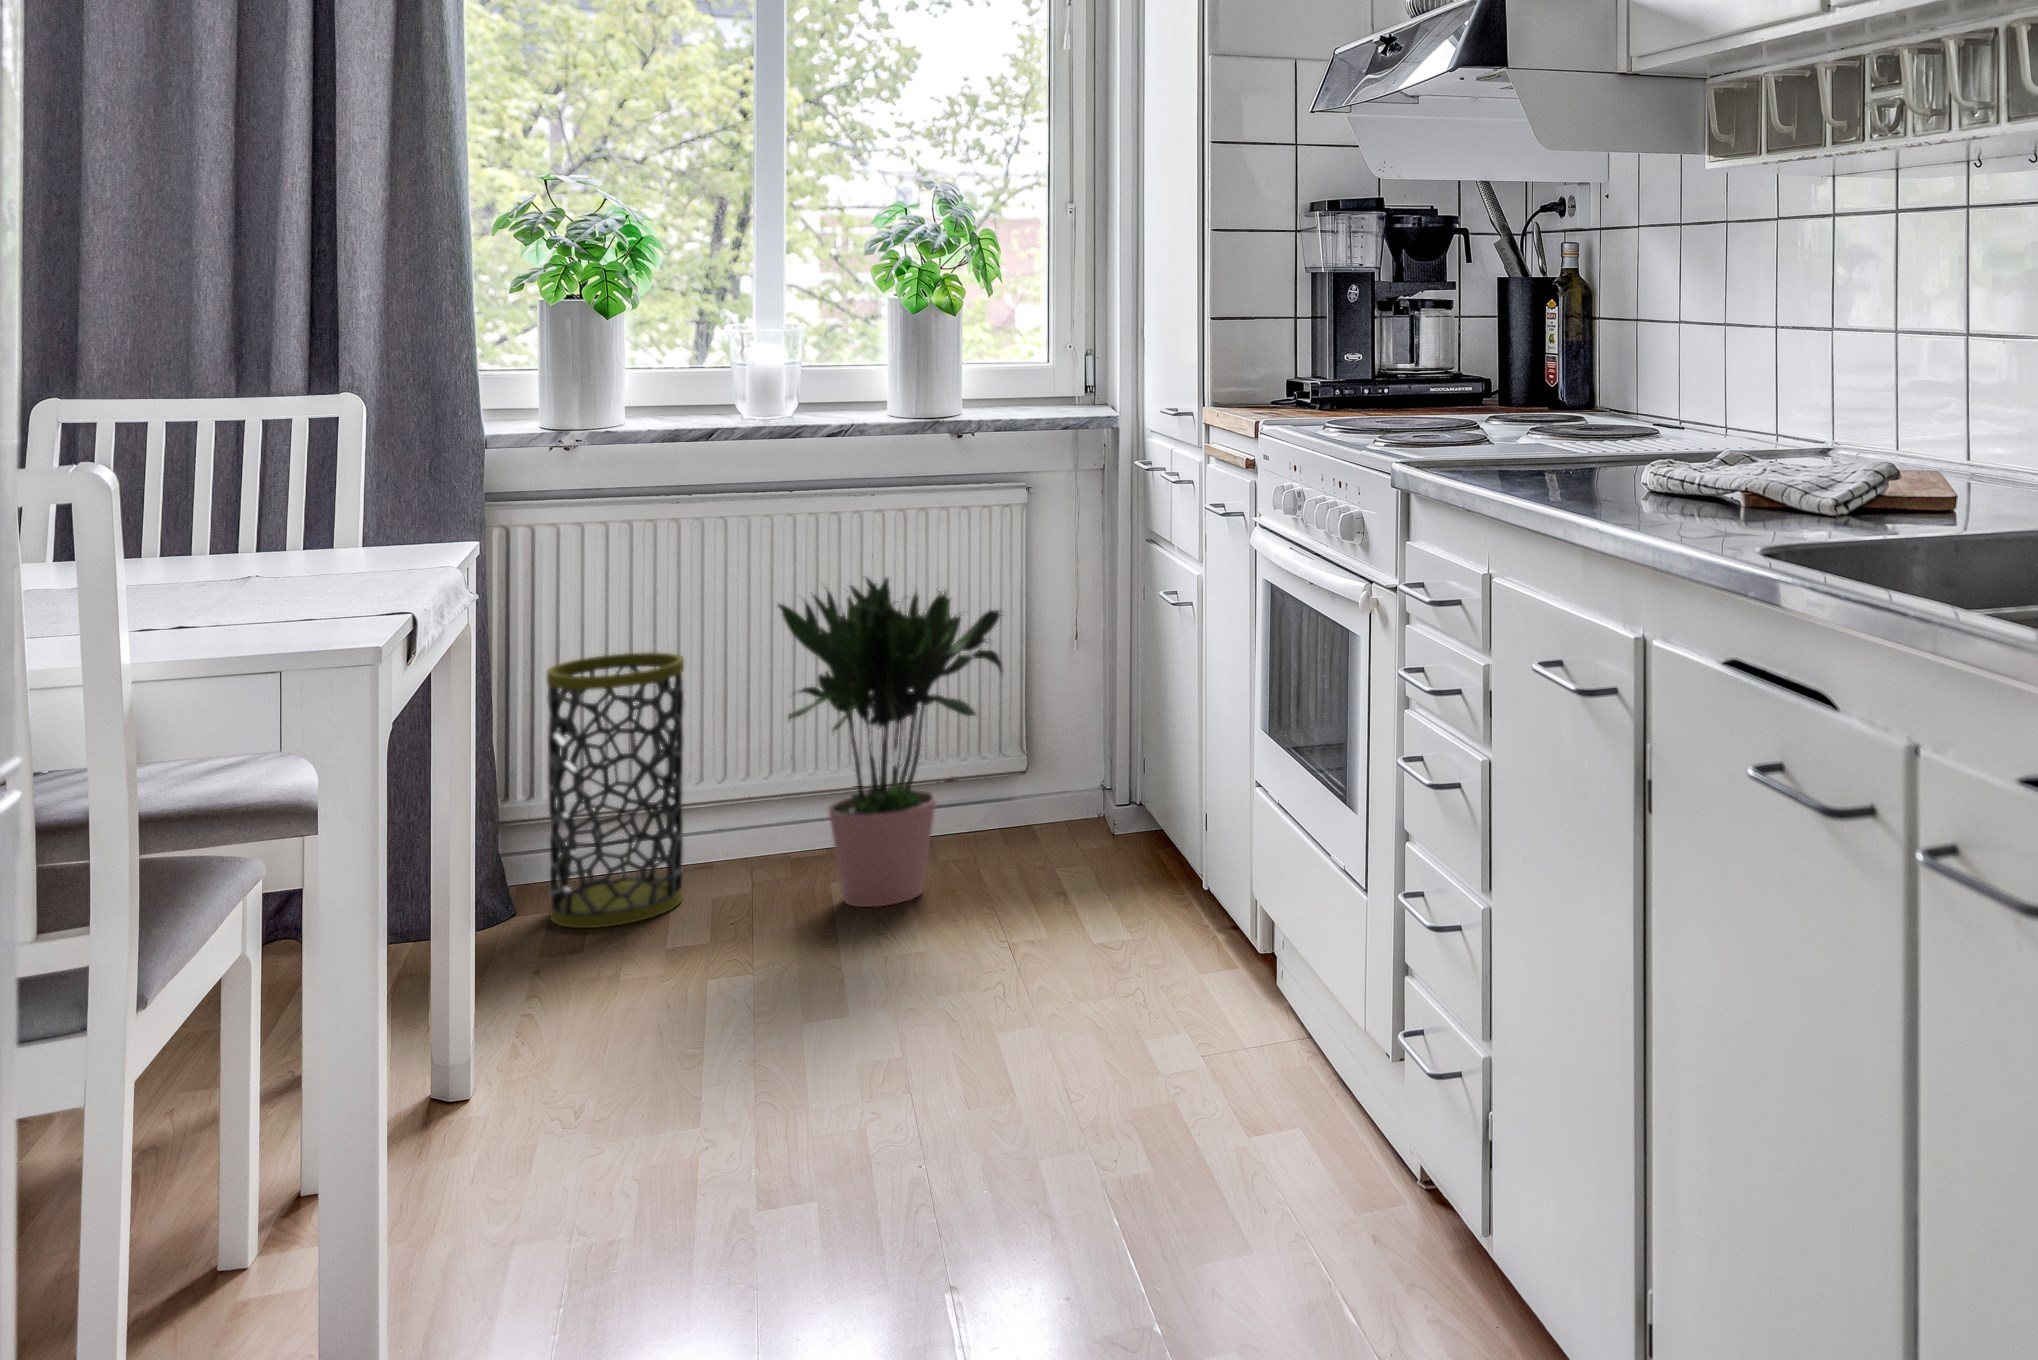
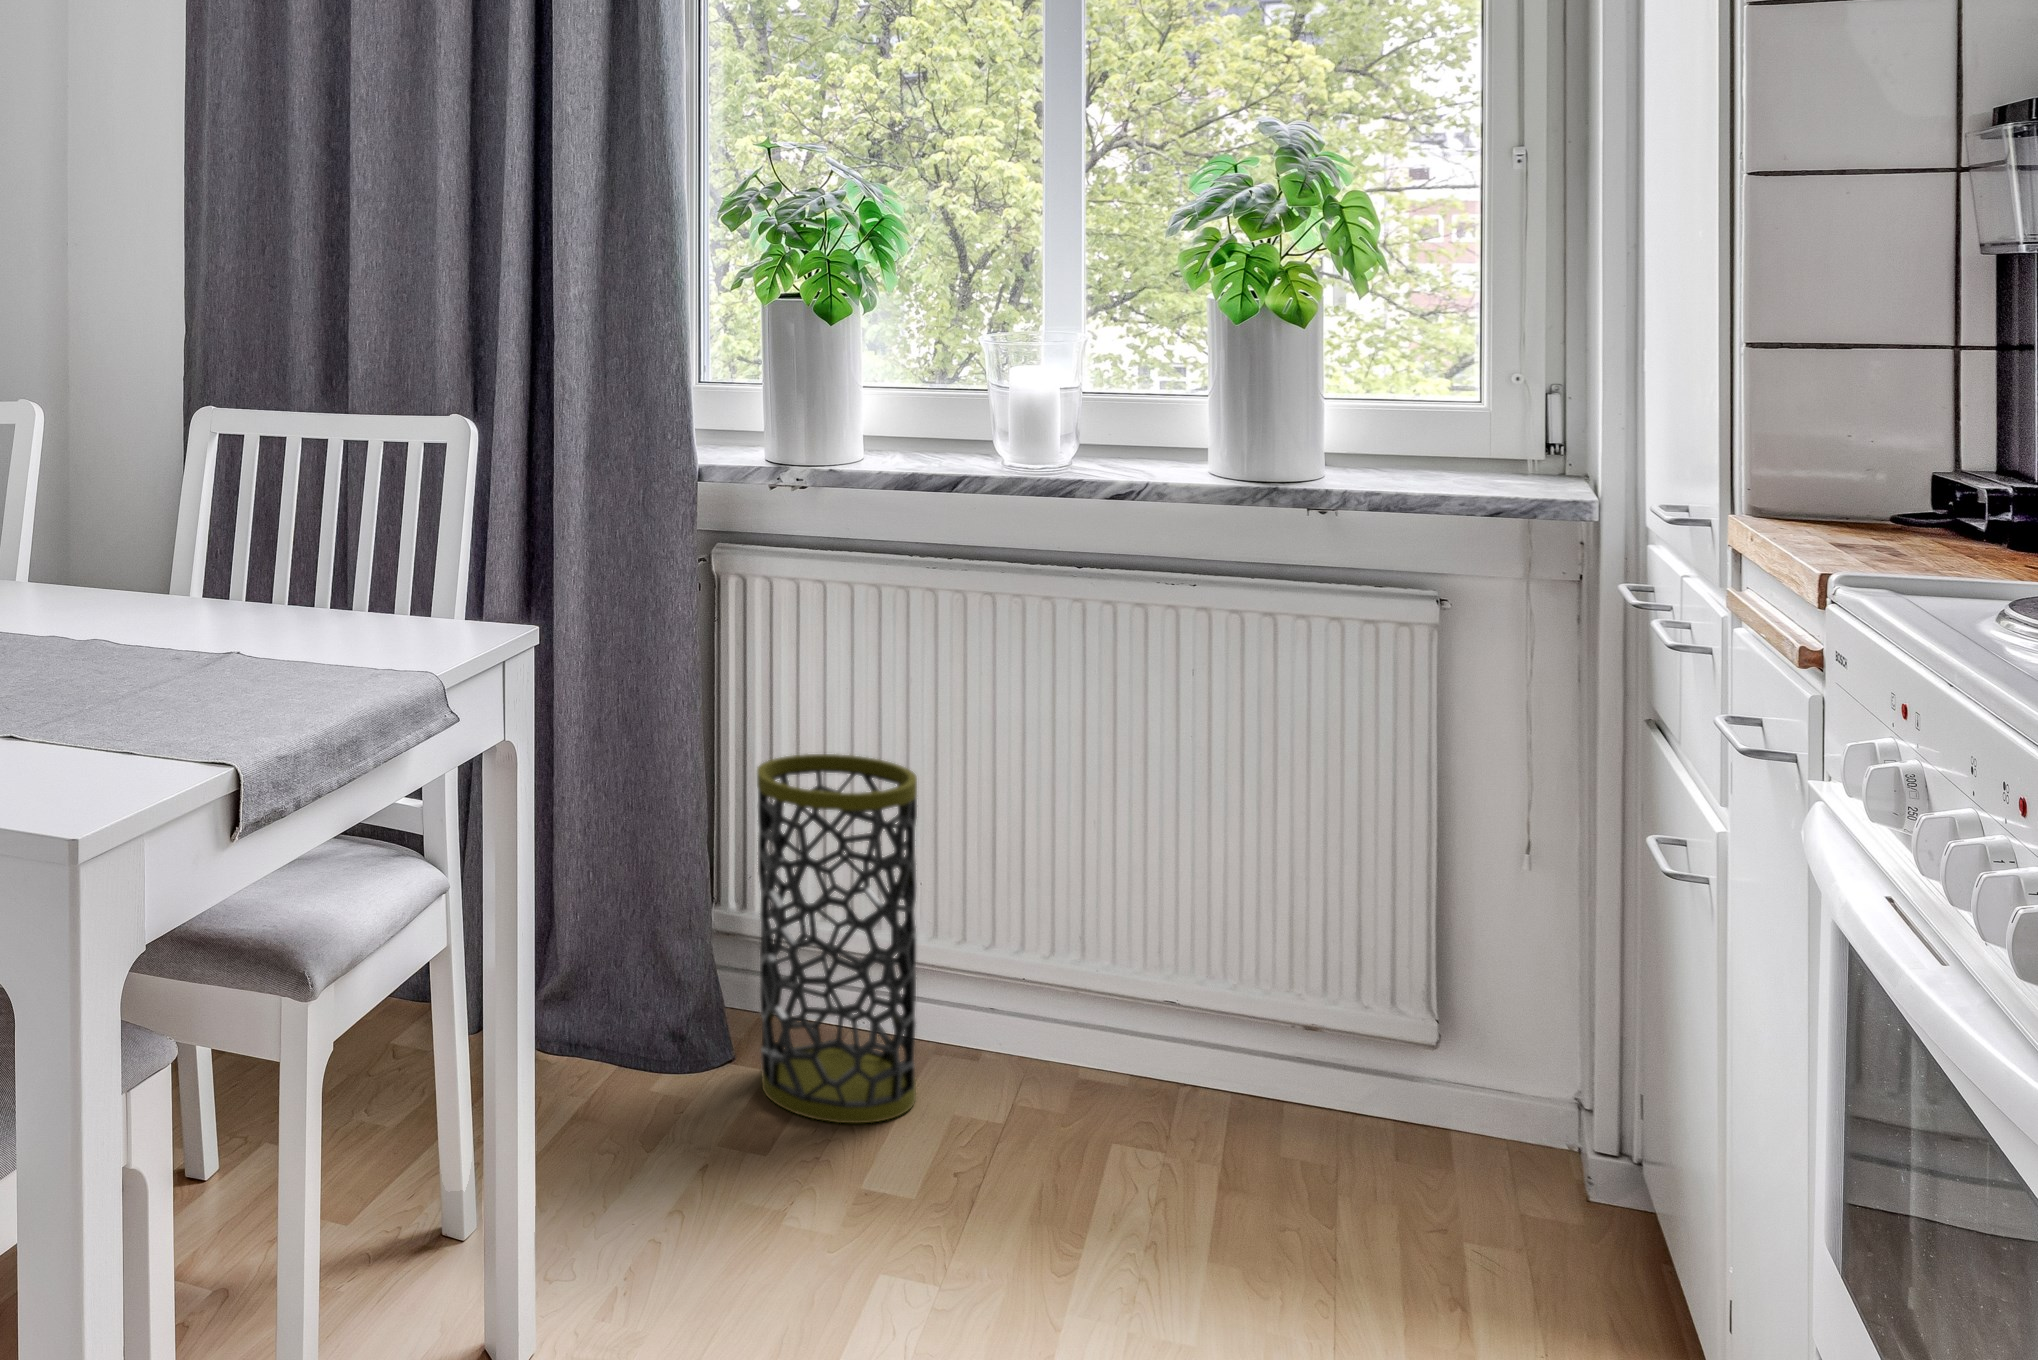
potted plant: present [778,578,1002,907] -> none [1018,694,1387,1225]

